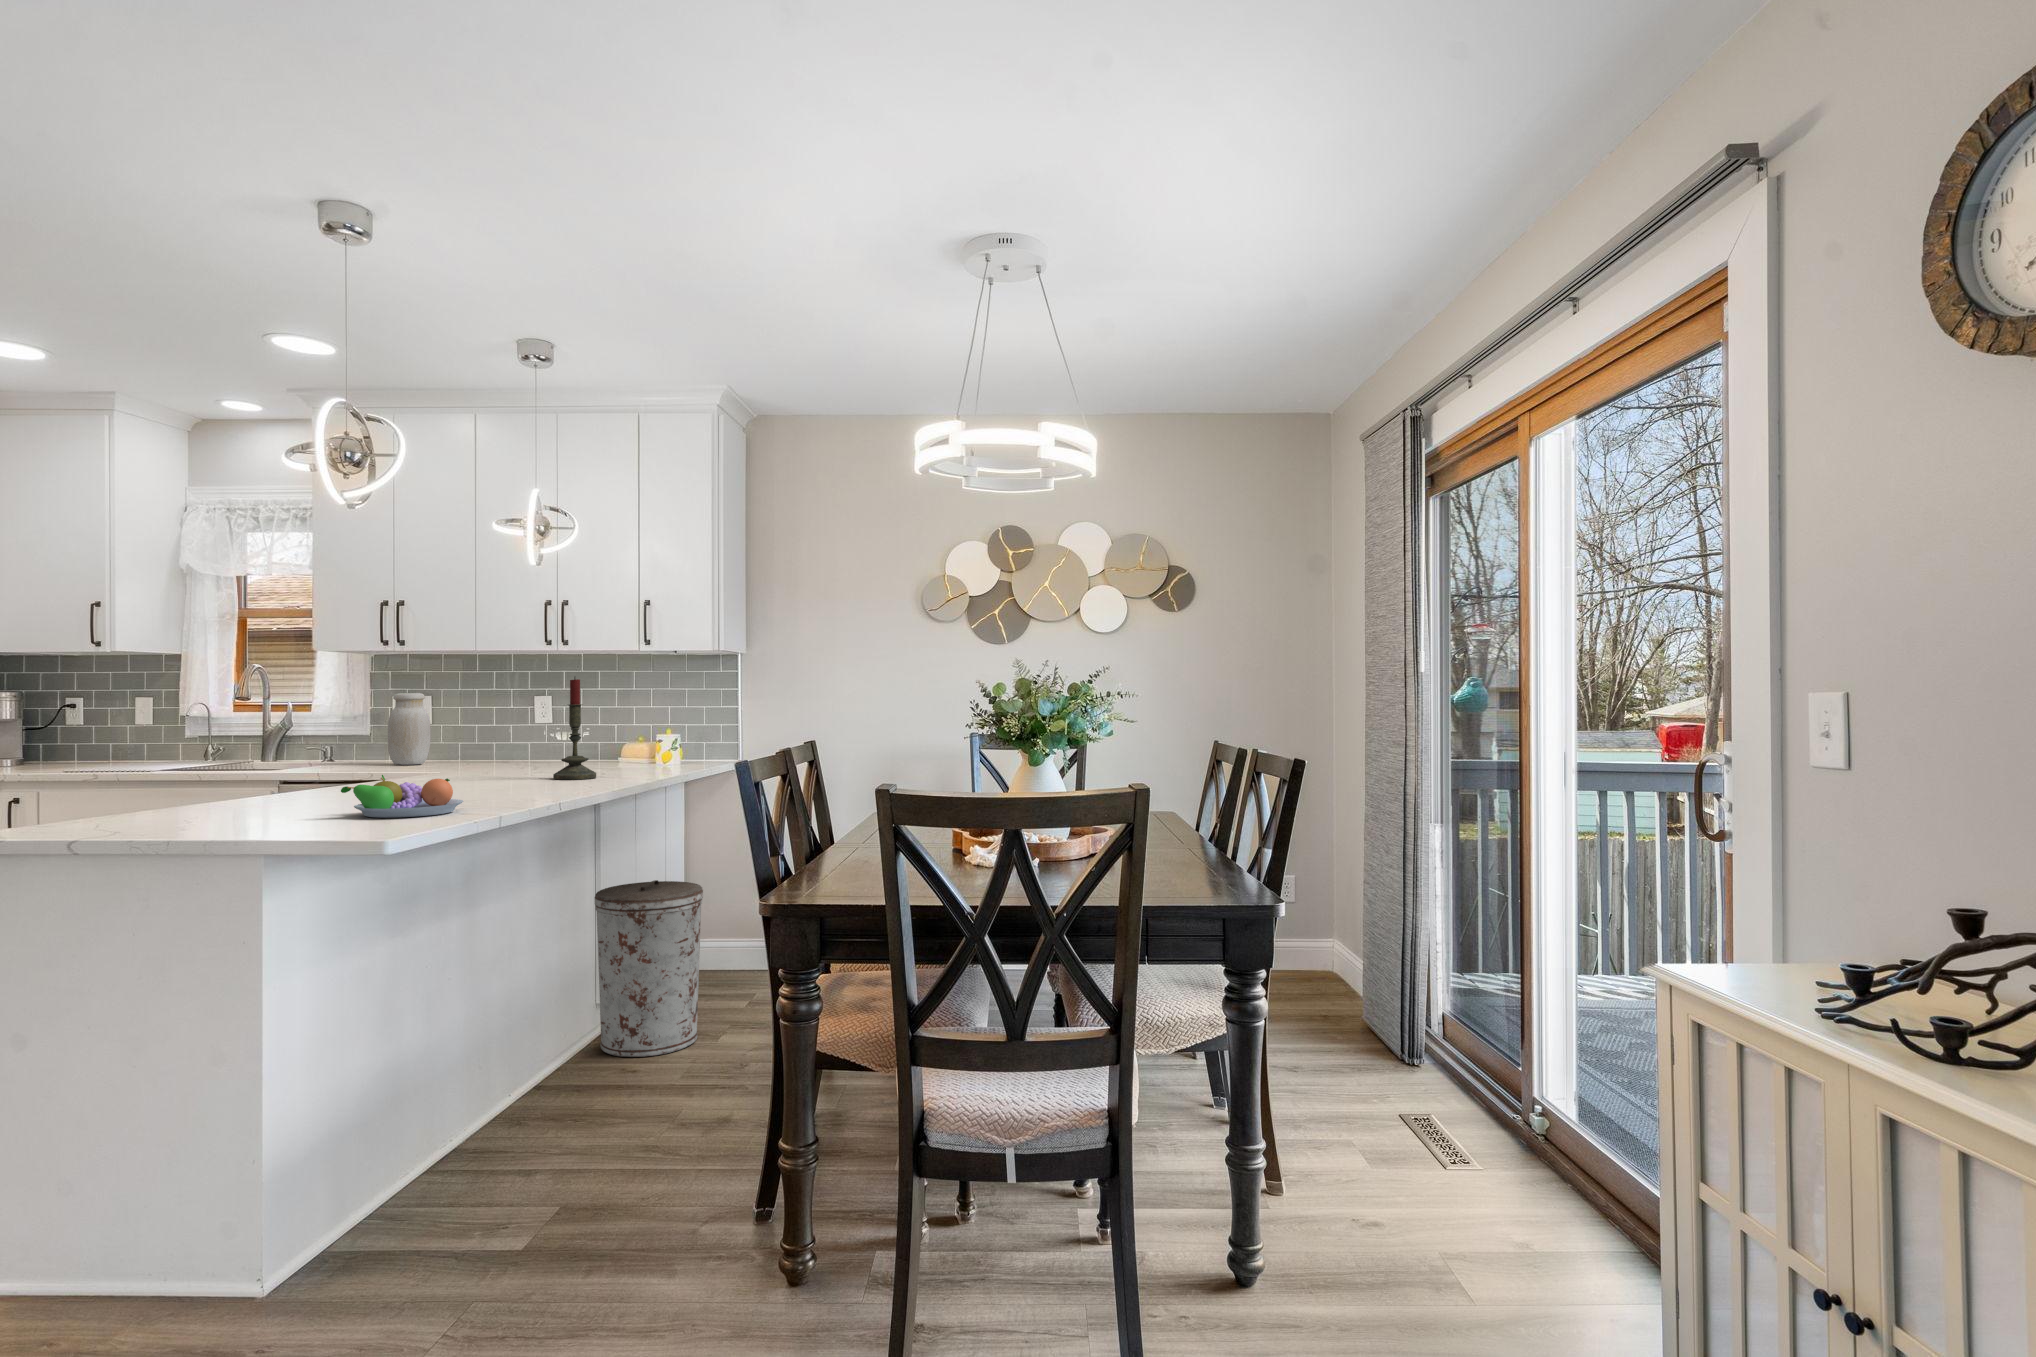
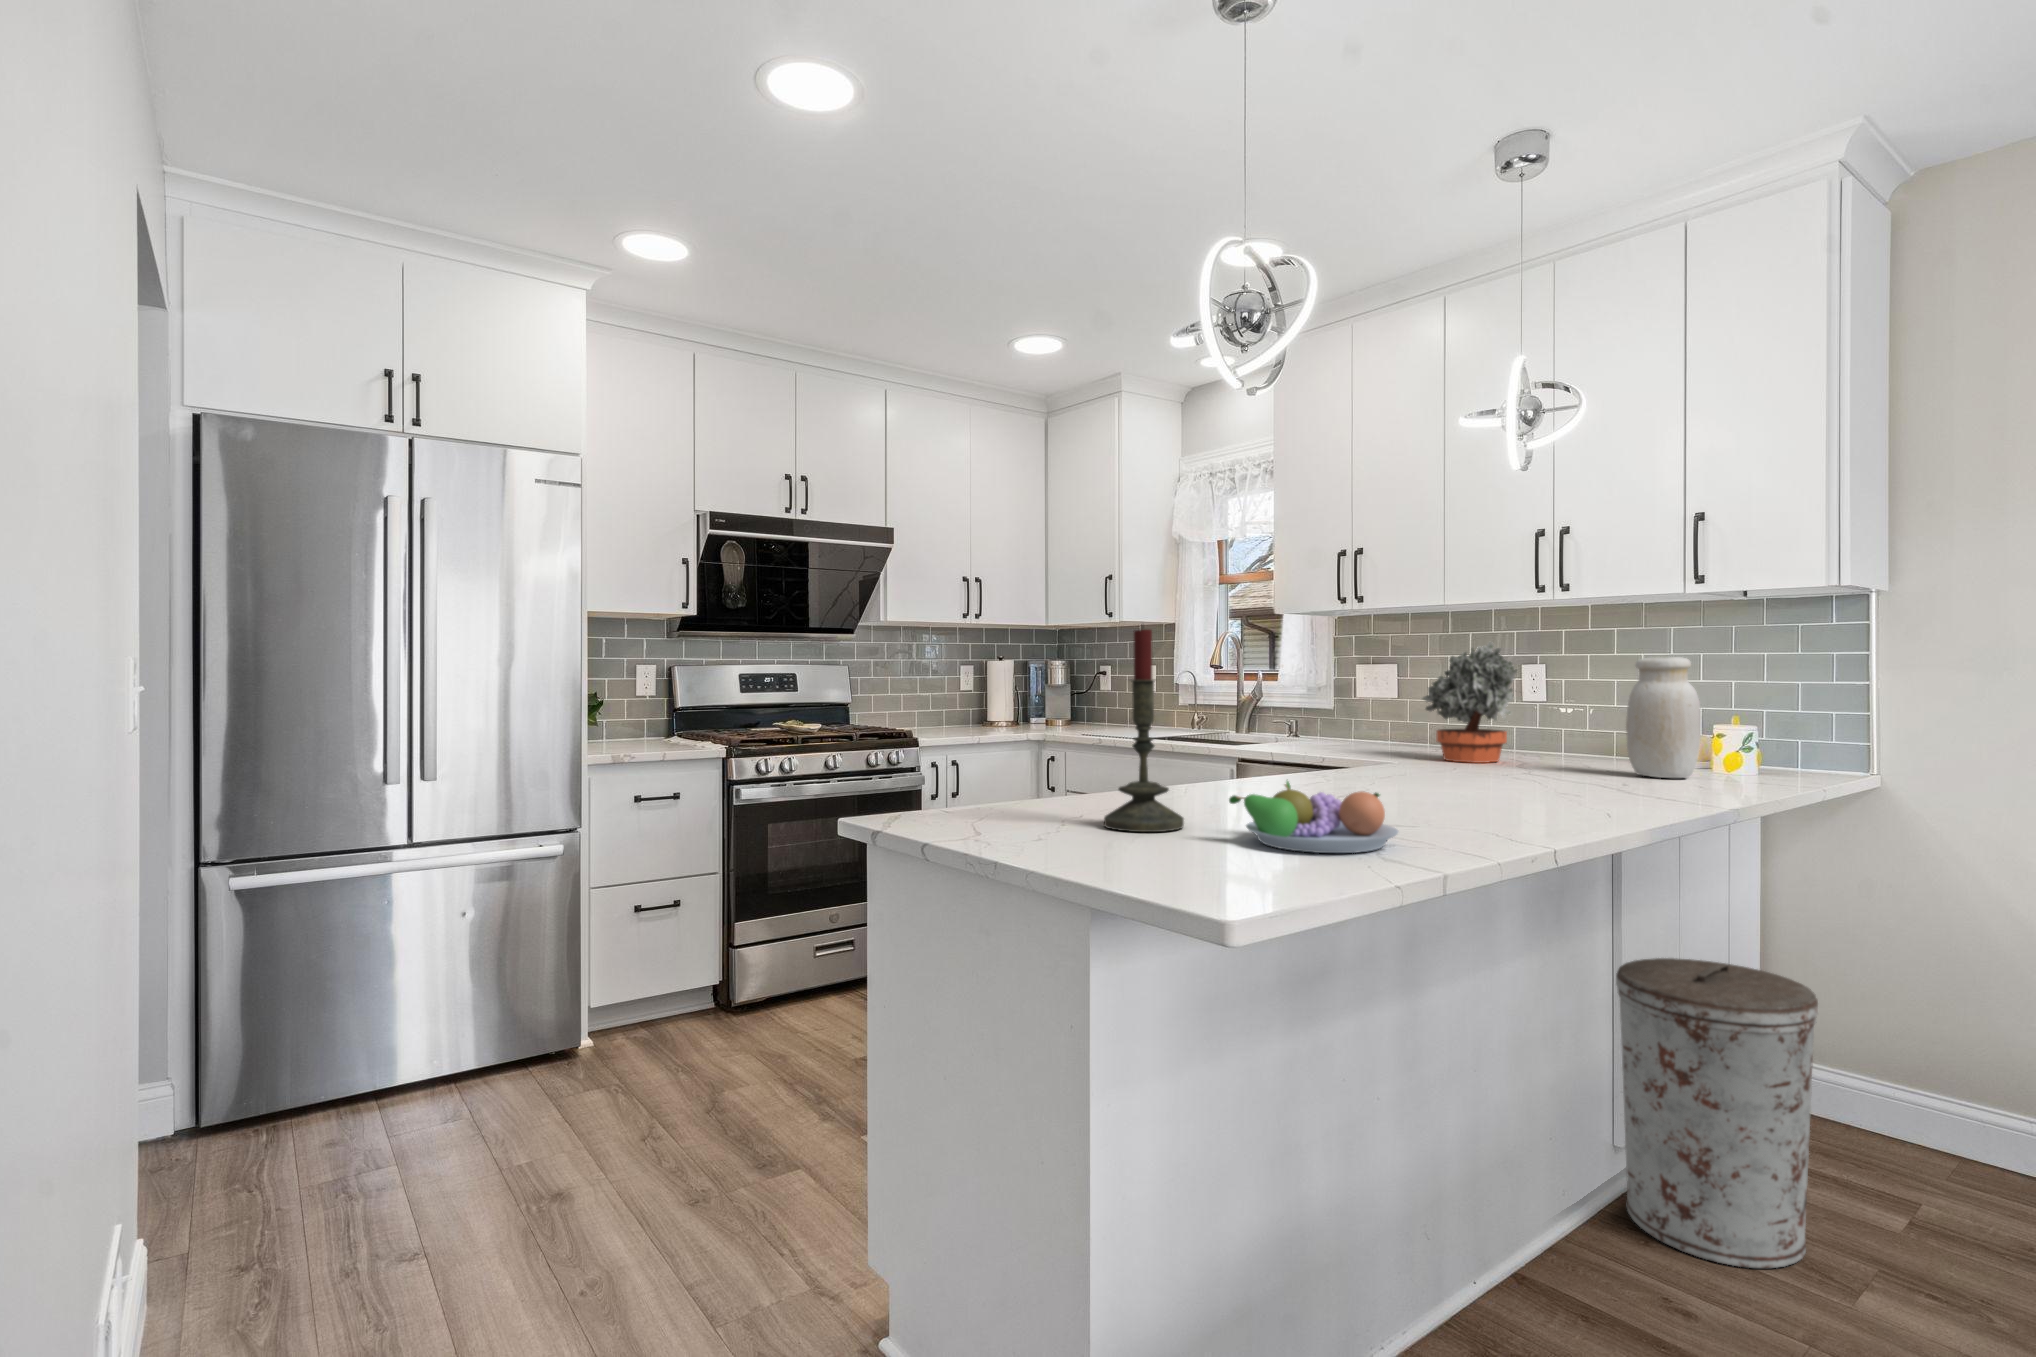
candle: present [553,677,596,780] -> present [1104,629,1184,832]
potted plant: none [454,679,535,770] -> present [1422,642,1517,763]
jar: present [388,693,431,765] -> present [1626,657,1701,778]

